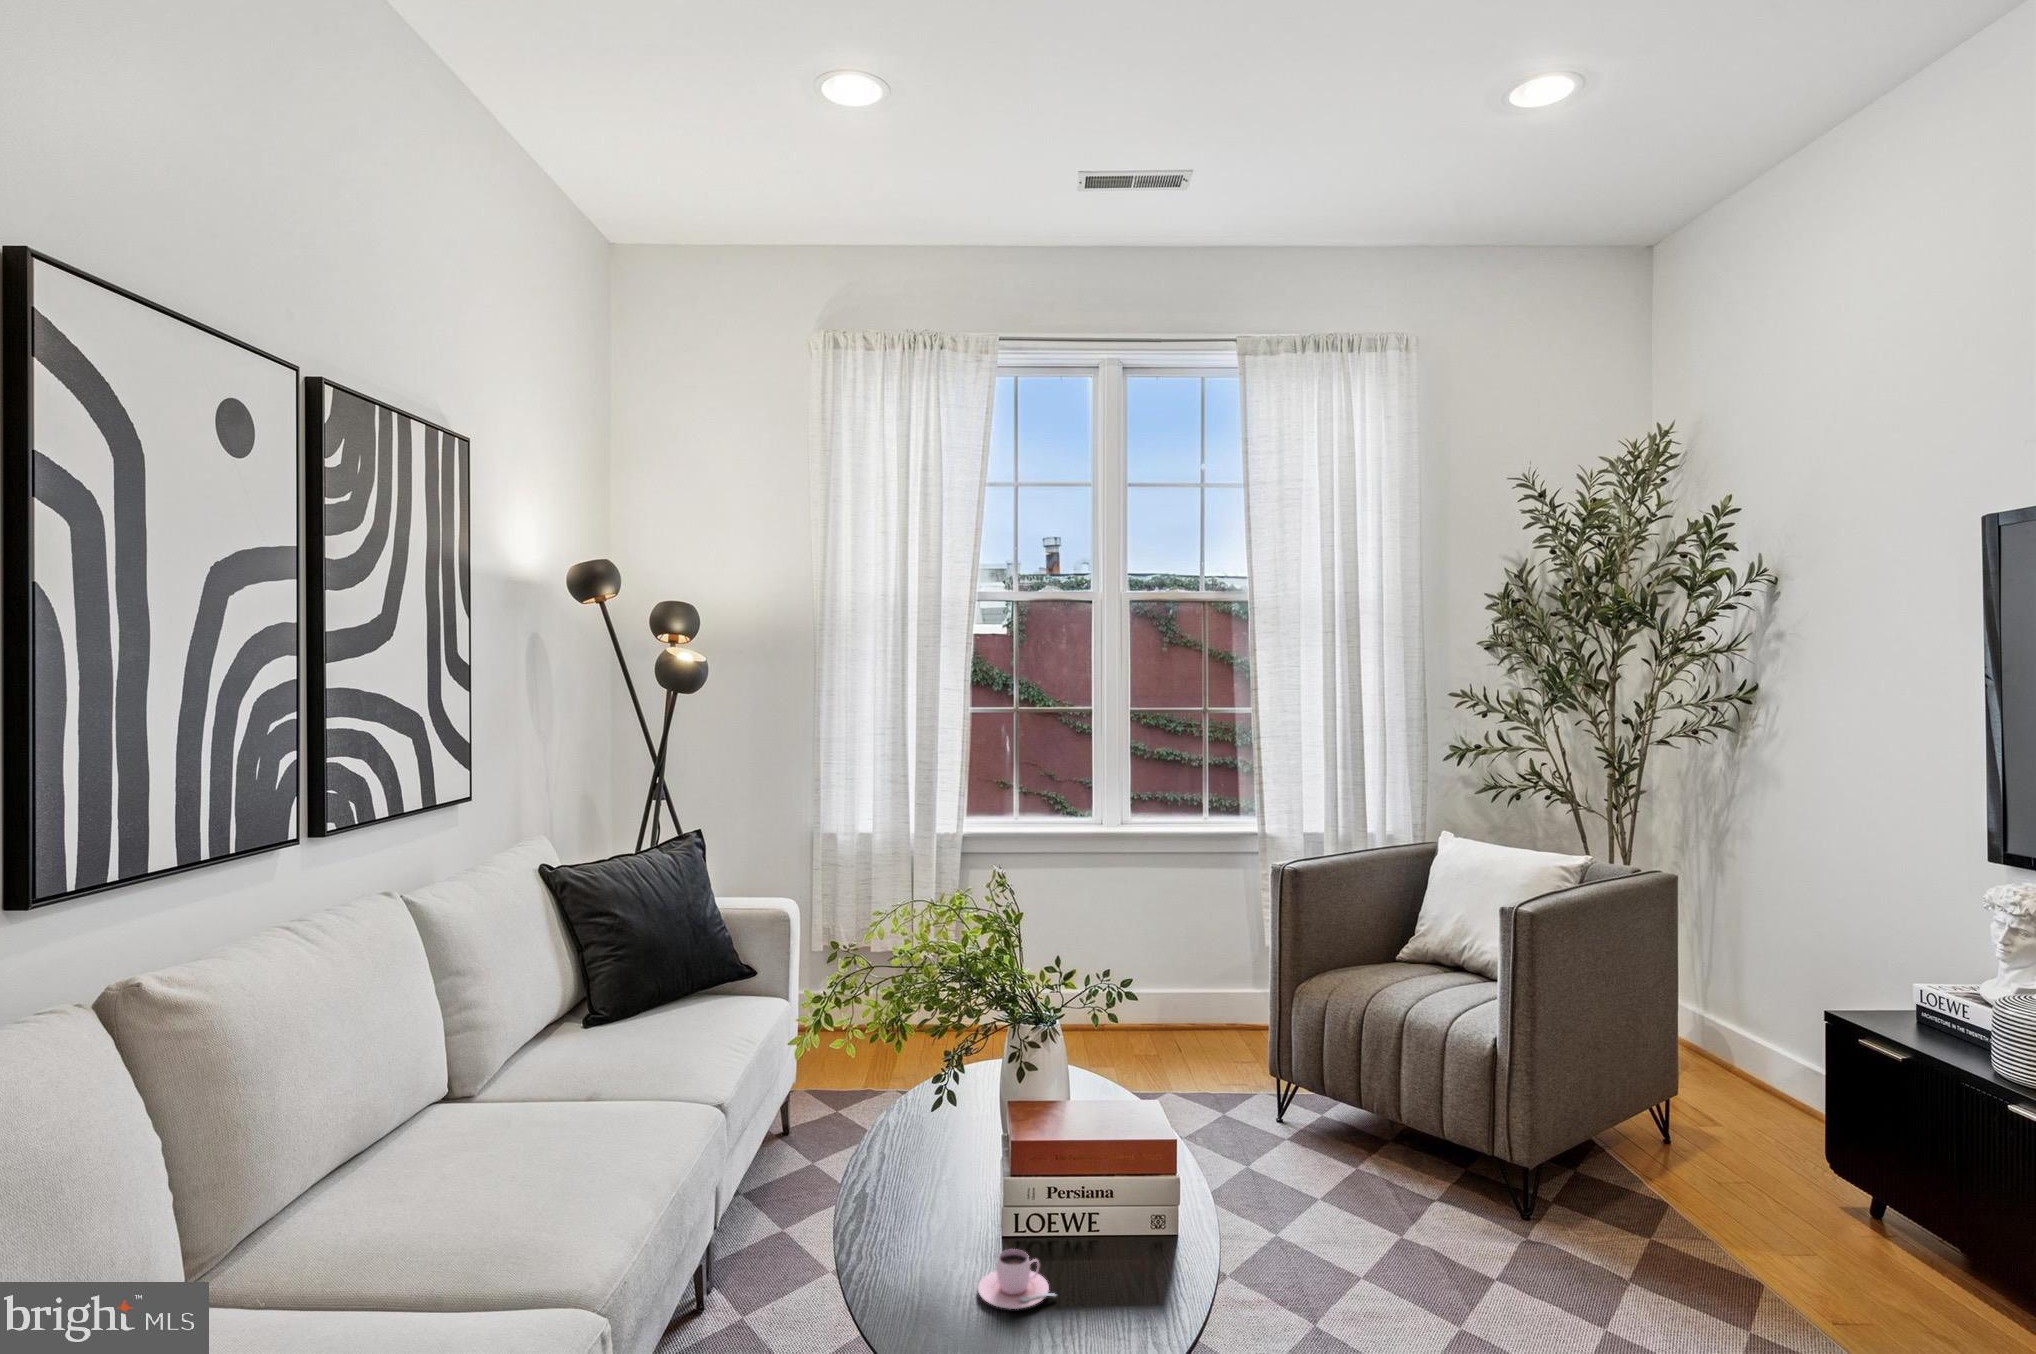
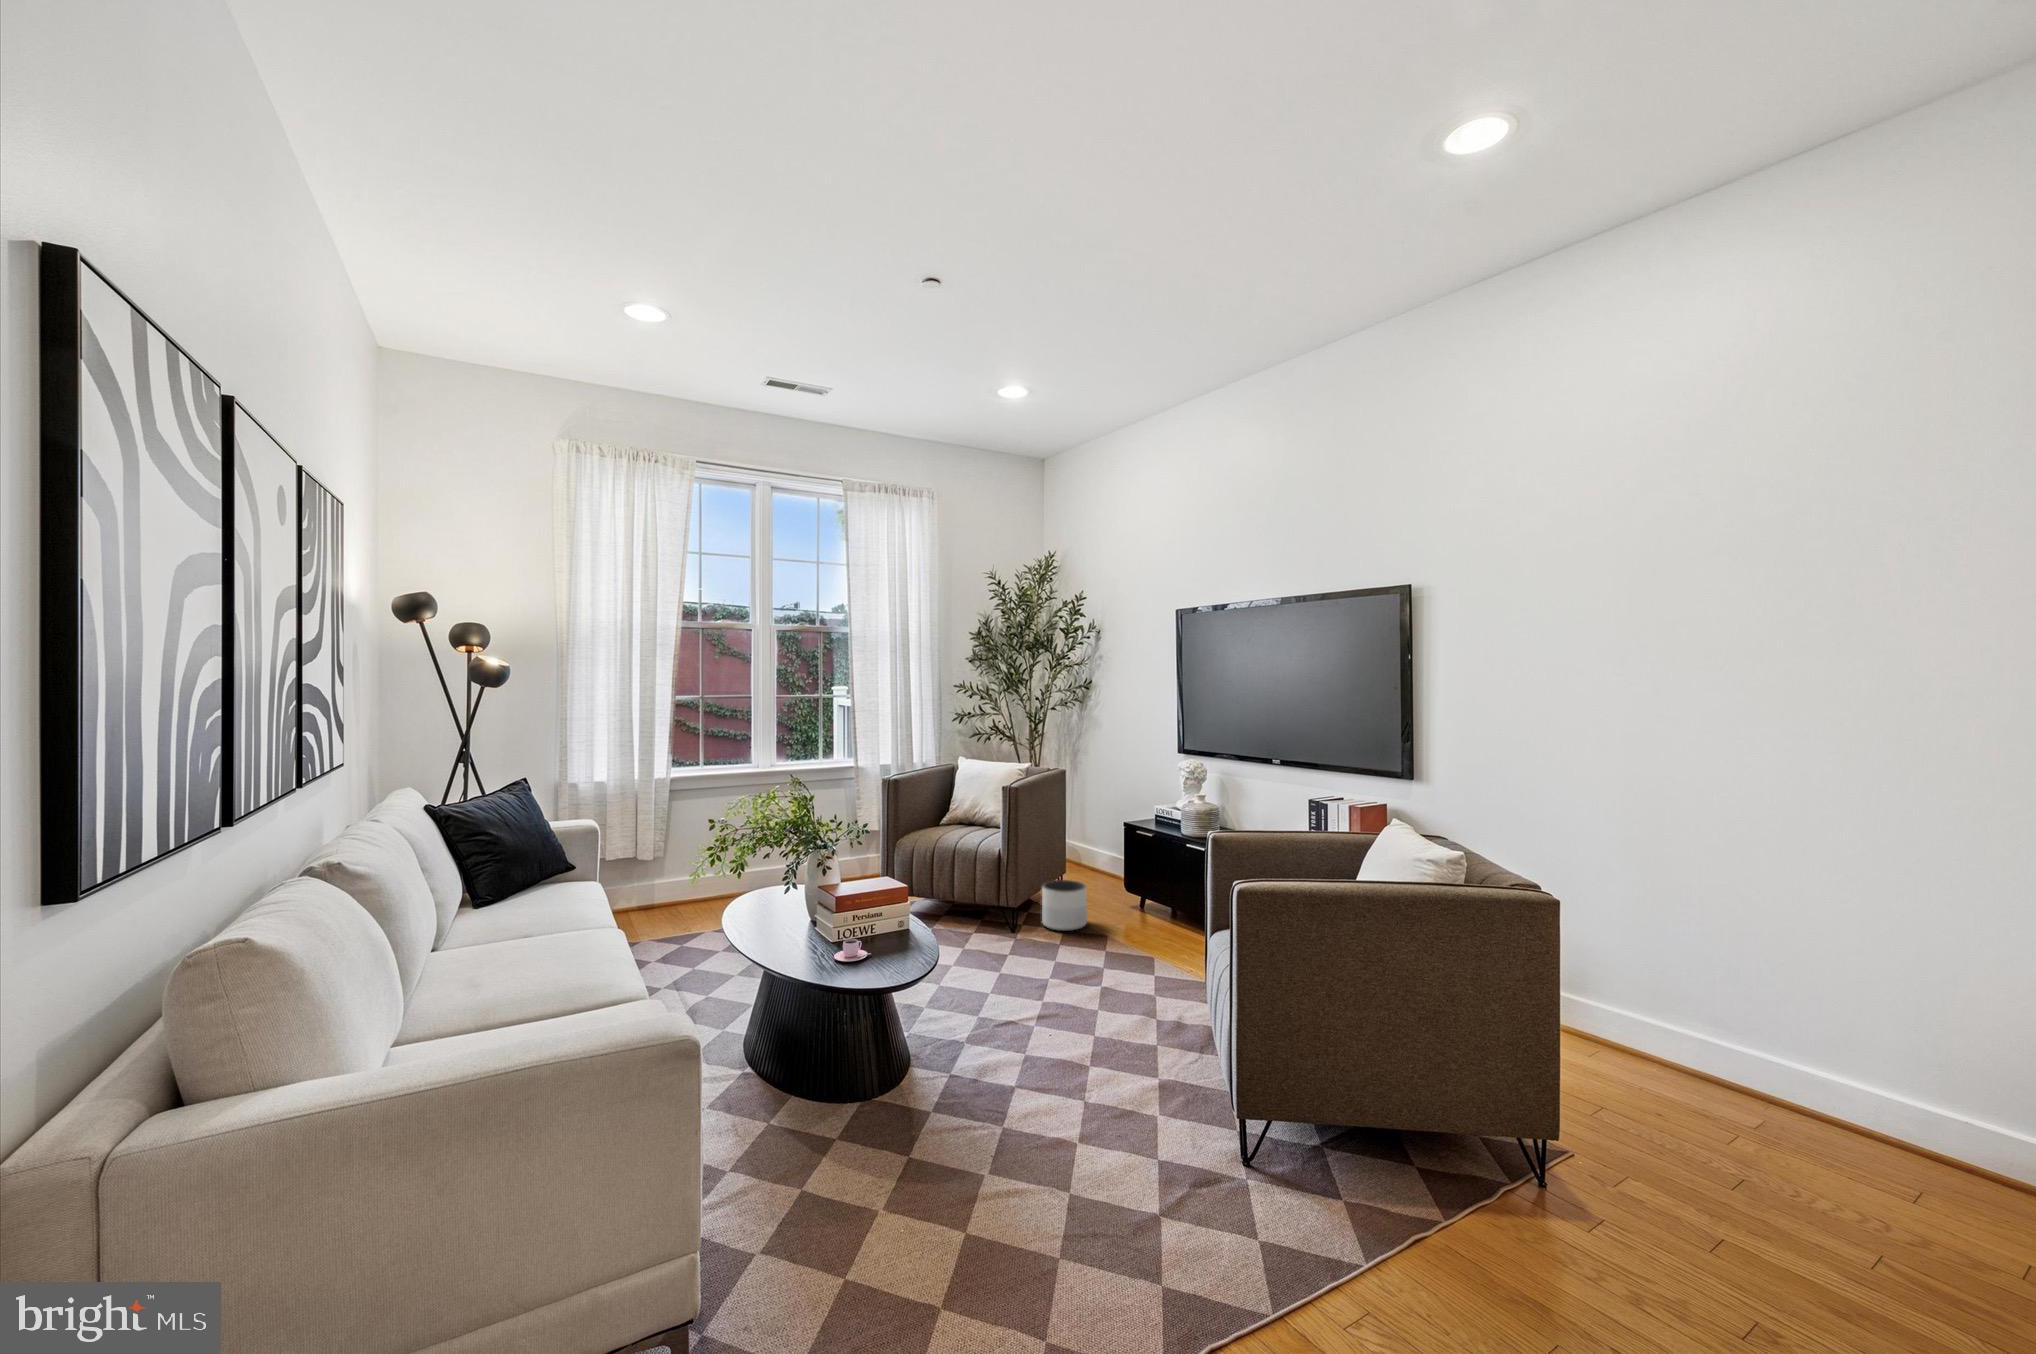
planter: none [1598,1120,1711,1248] -> present [1042,880,1087,931]

